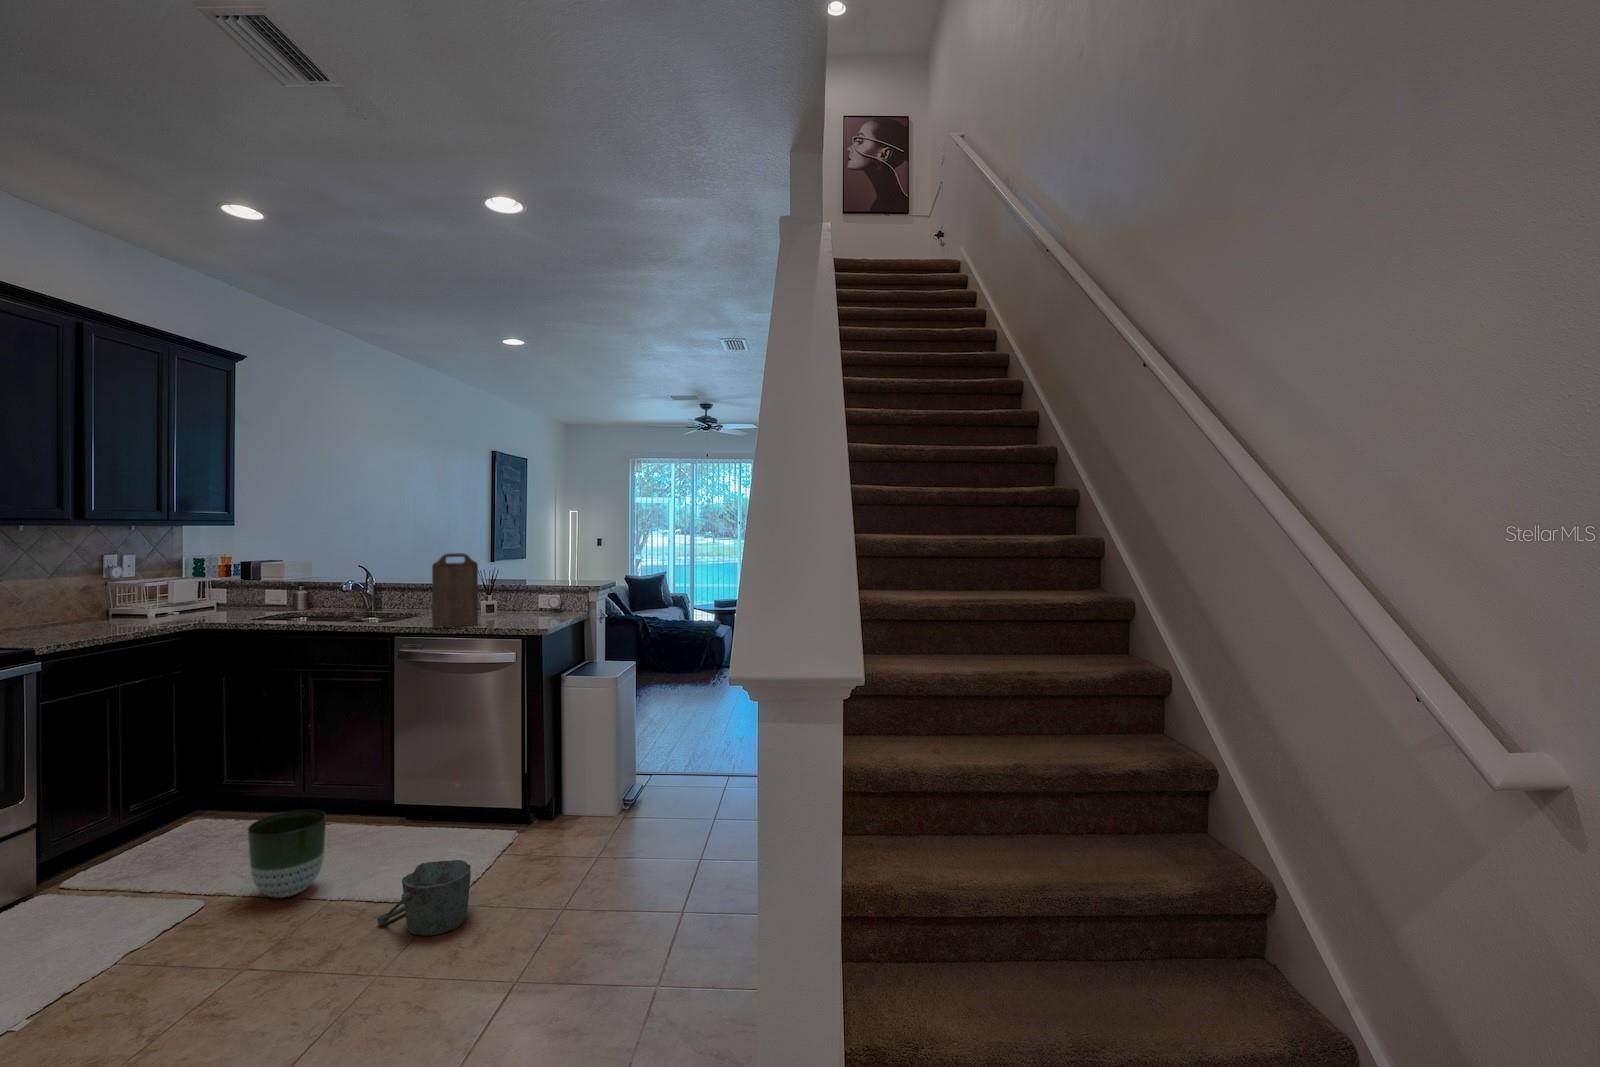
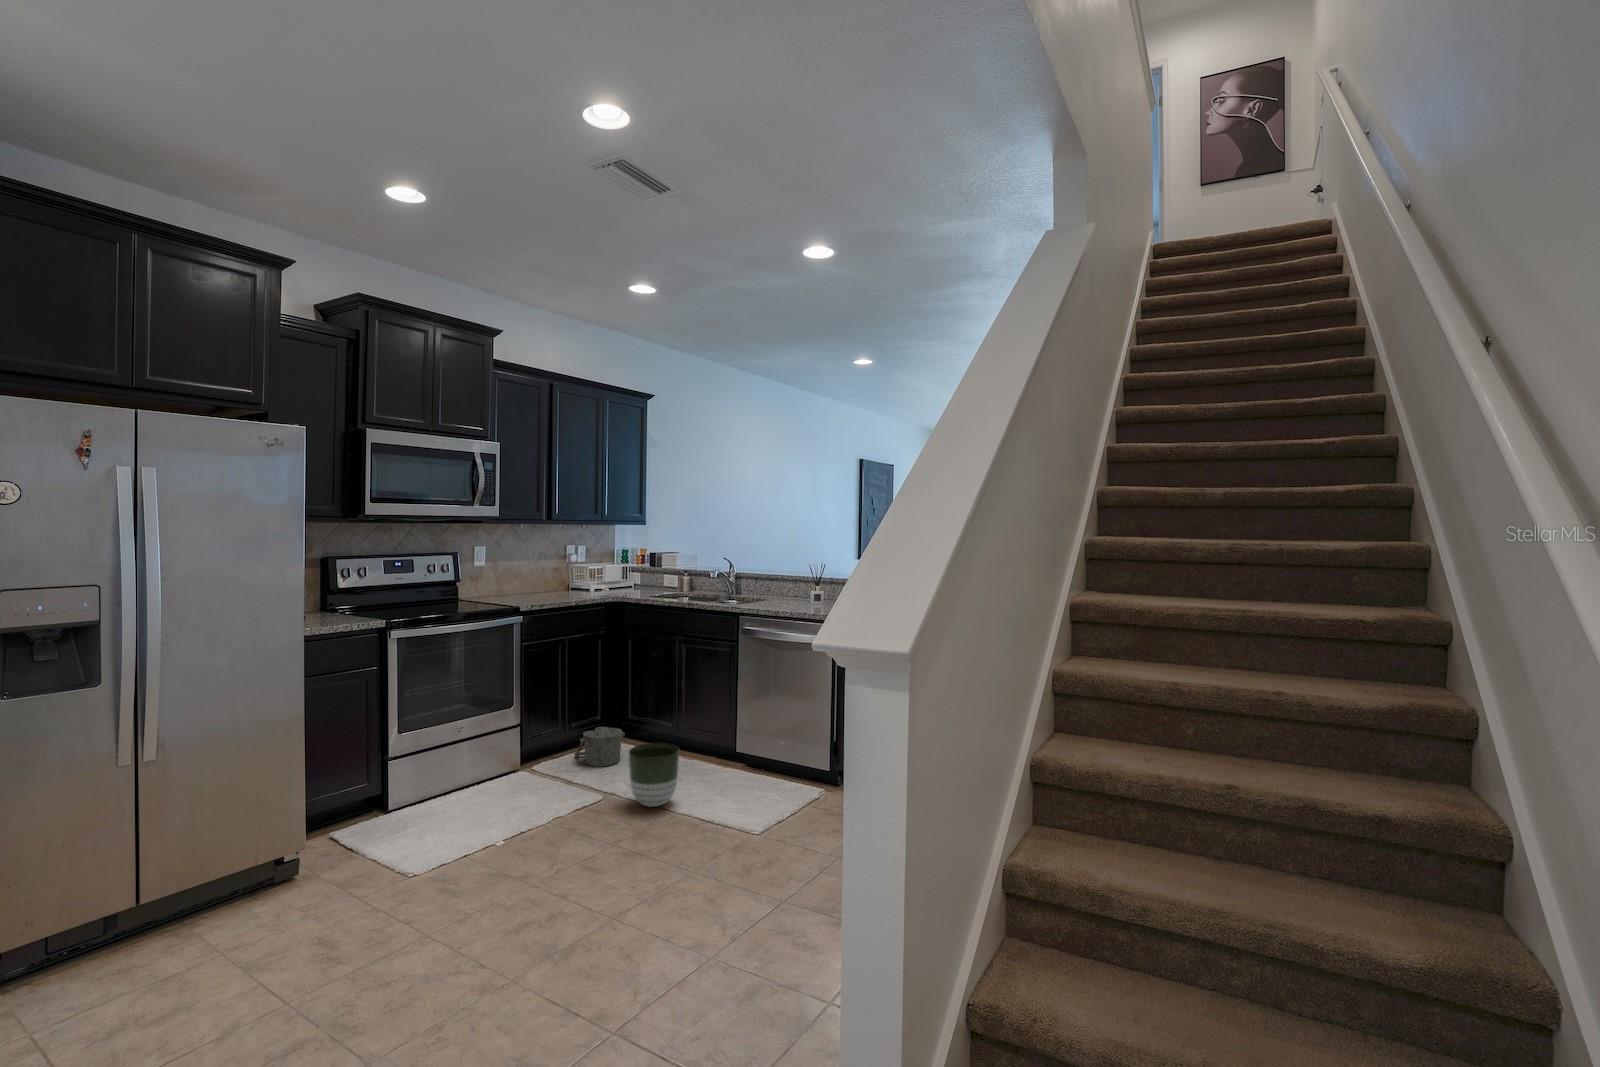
cutting board: present [432,553,478,628] -> none [766,549,802,611]
bucket: present [377,860,471,936] -> present [574,727,625,767]

